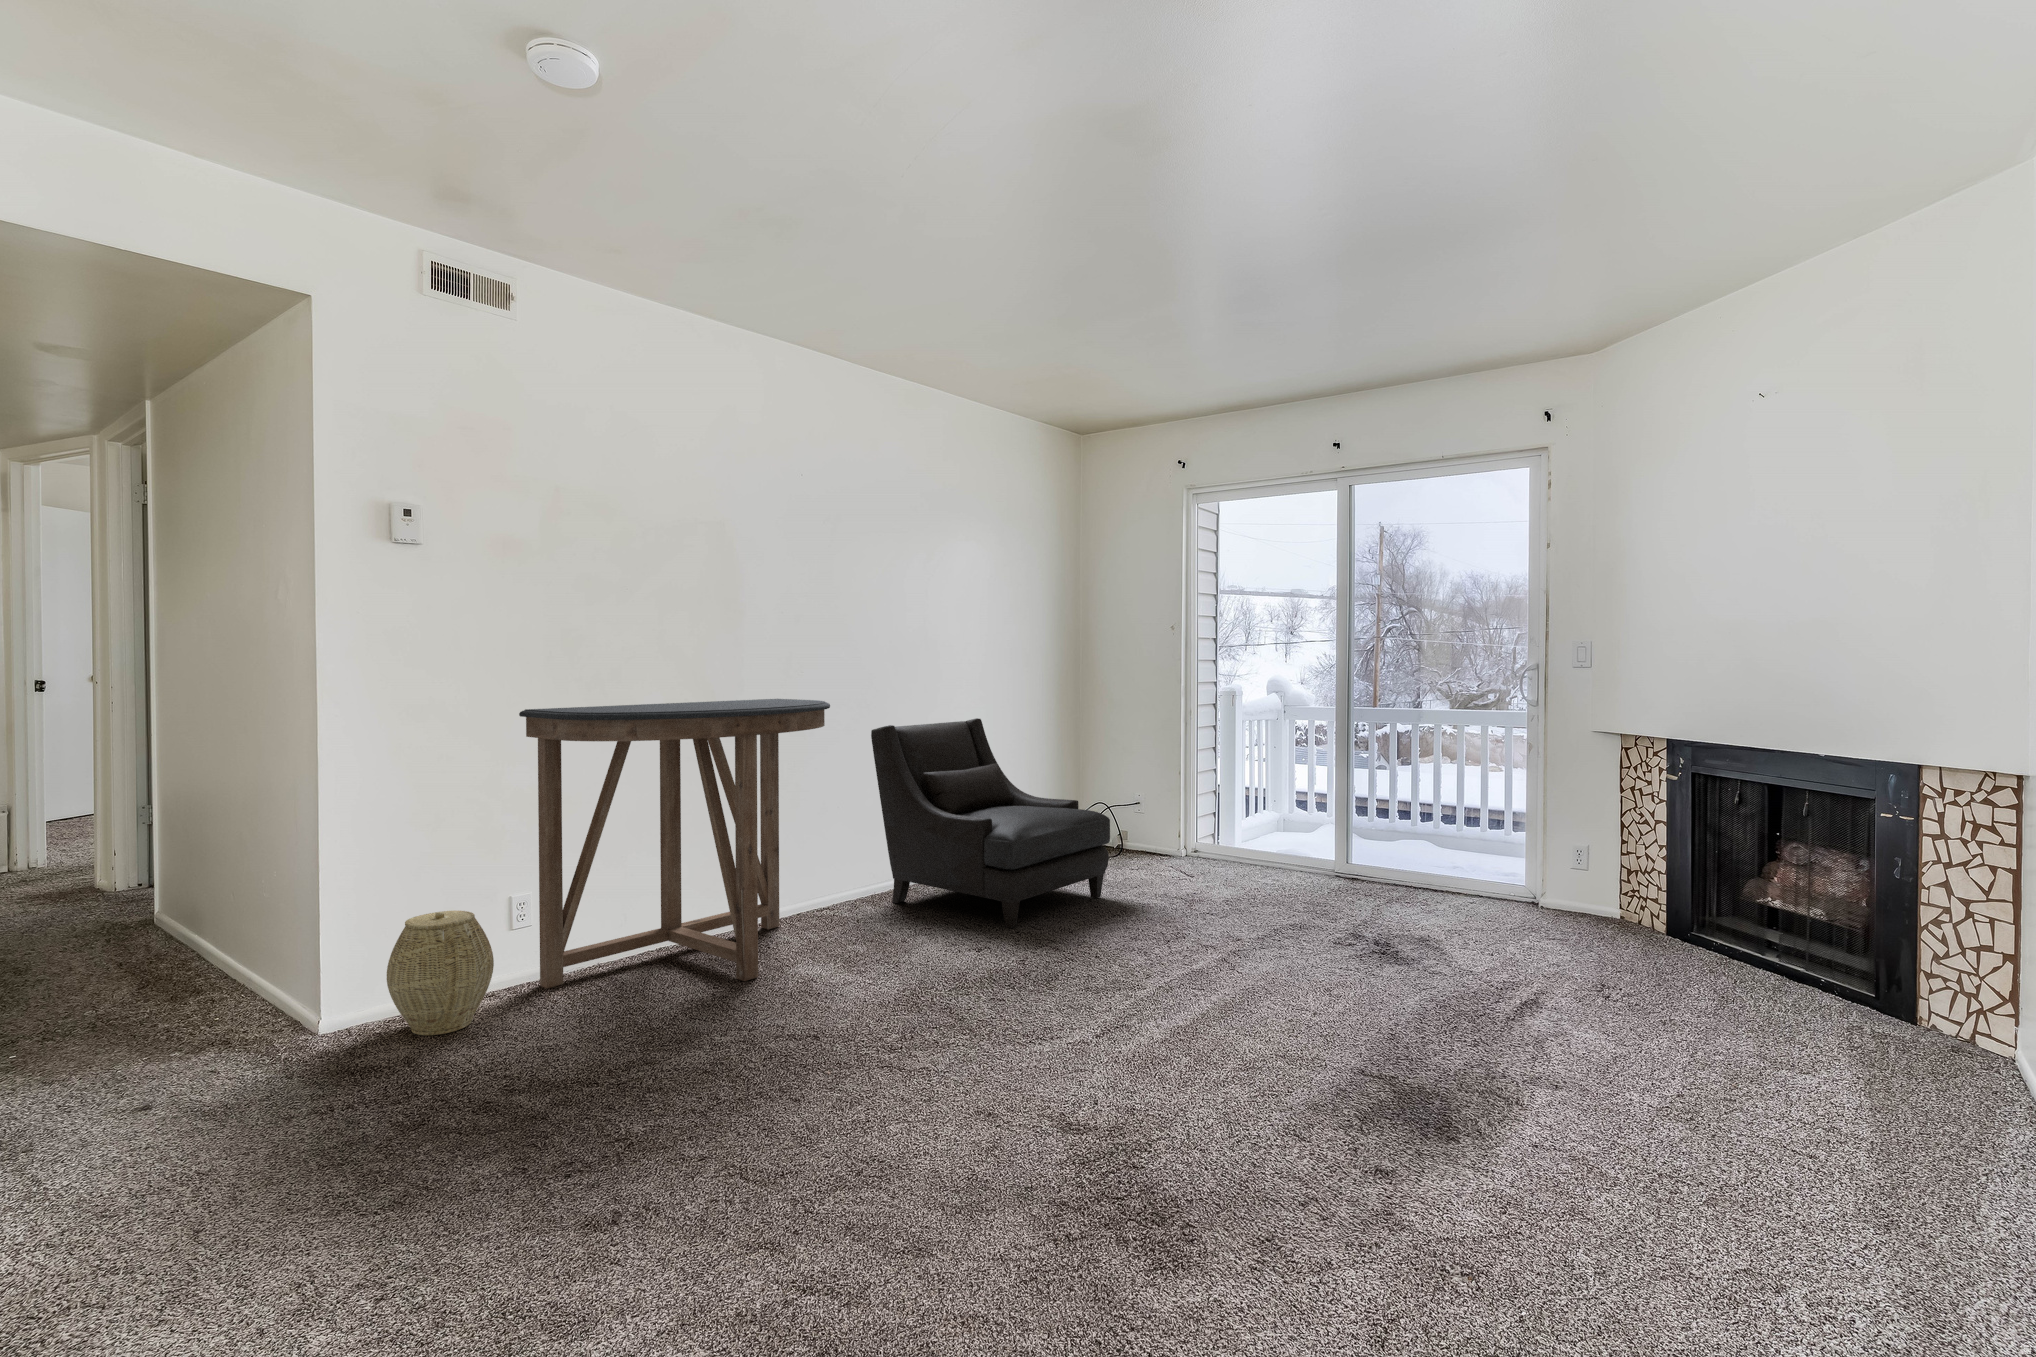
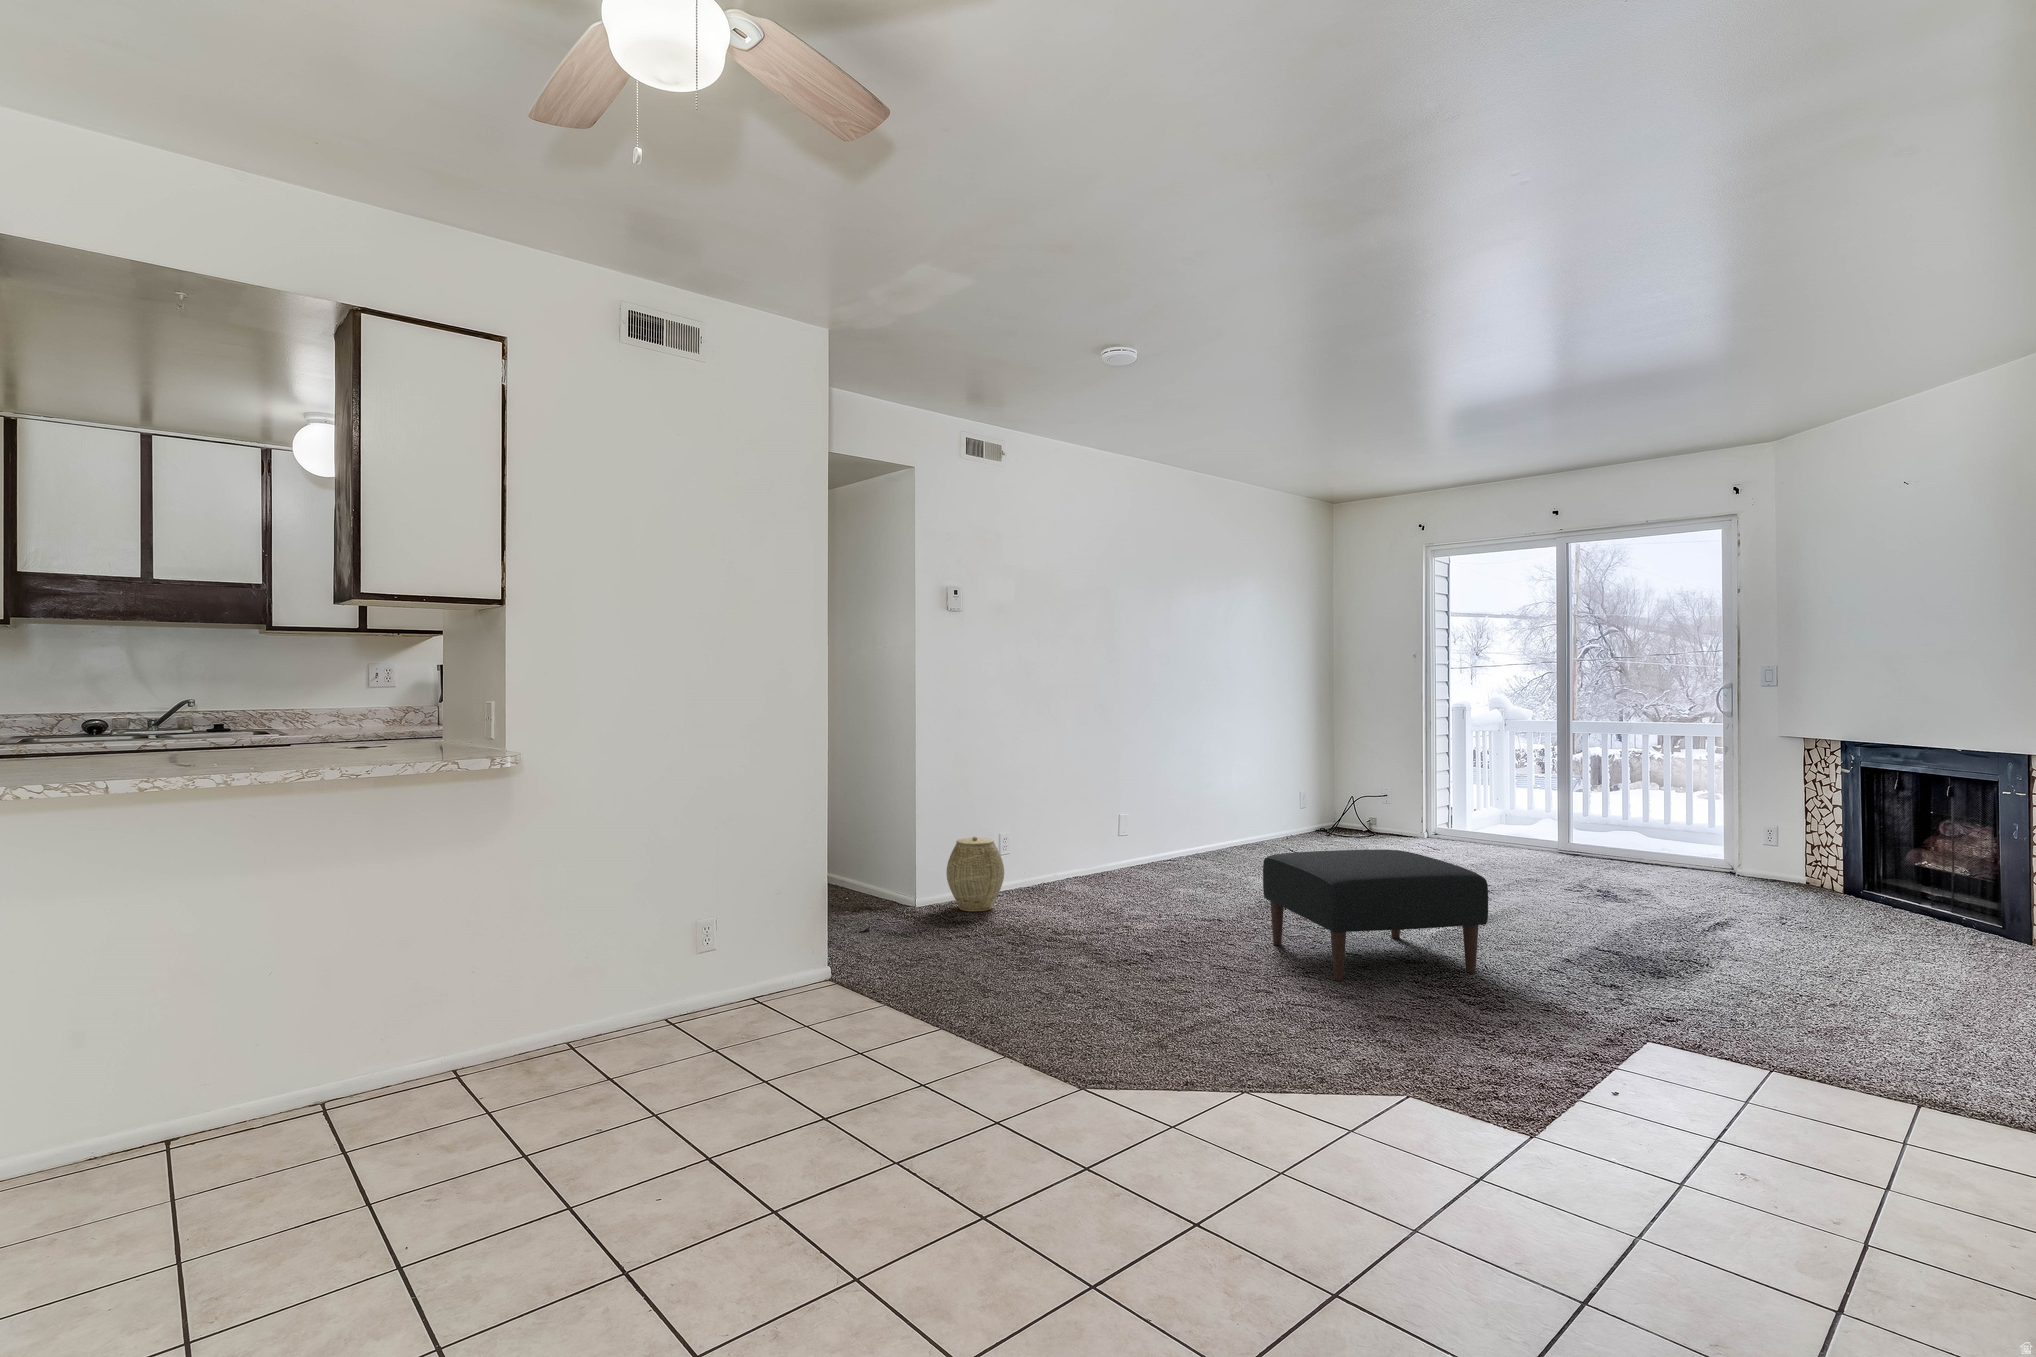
console table: present [519,699,830,988] -> none [1002,708,1186,895]
armchair: present [871,718,1110,928] -> none [1193,726,1377,876]
ottoman: none [860,926,1189,1194] -> present [1263,849,1488,981]

